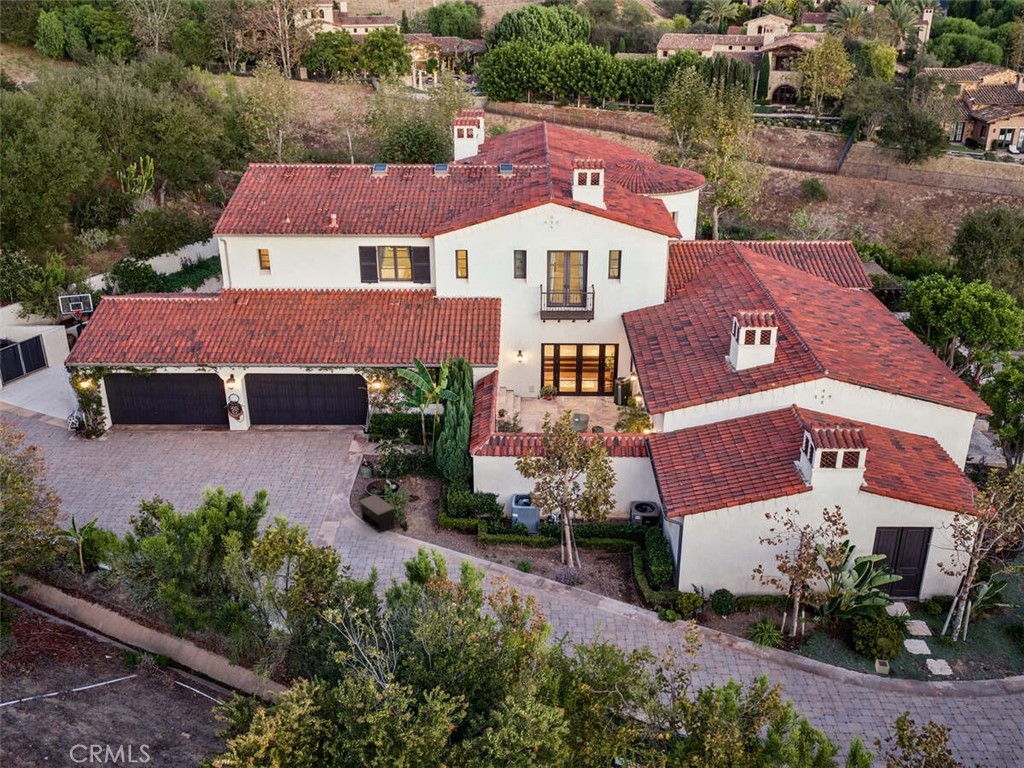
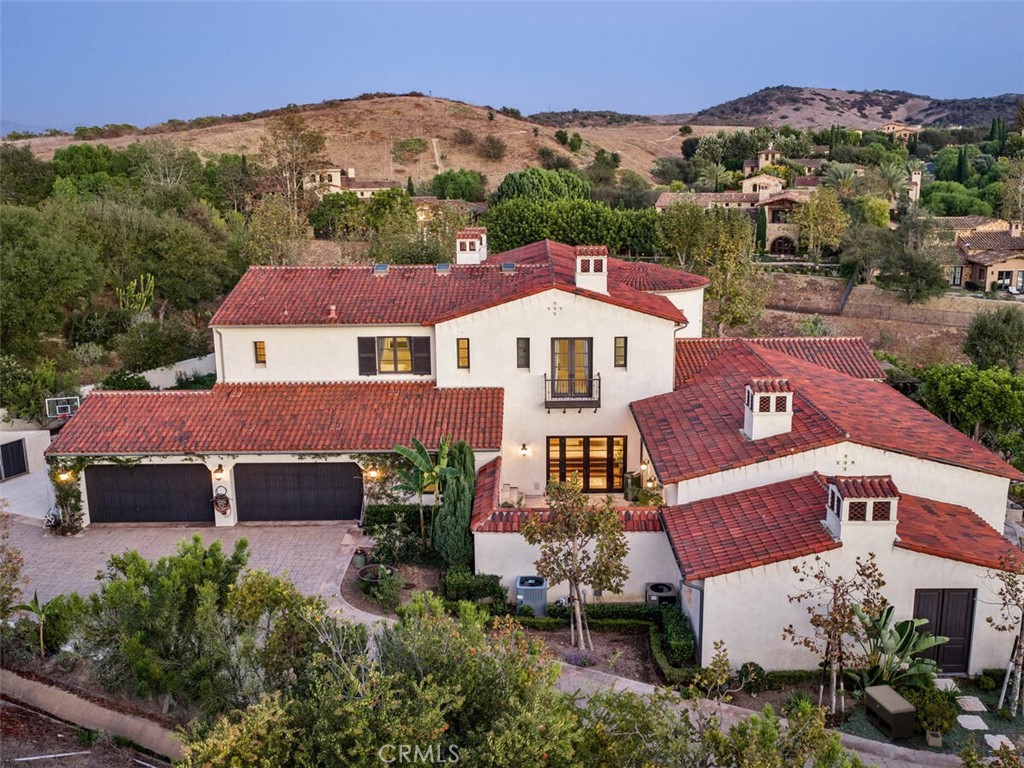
storage bench: present [360,495,395,532] -> present [864,685,916,739]

